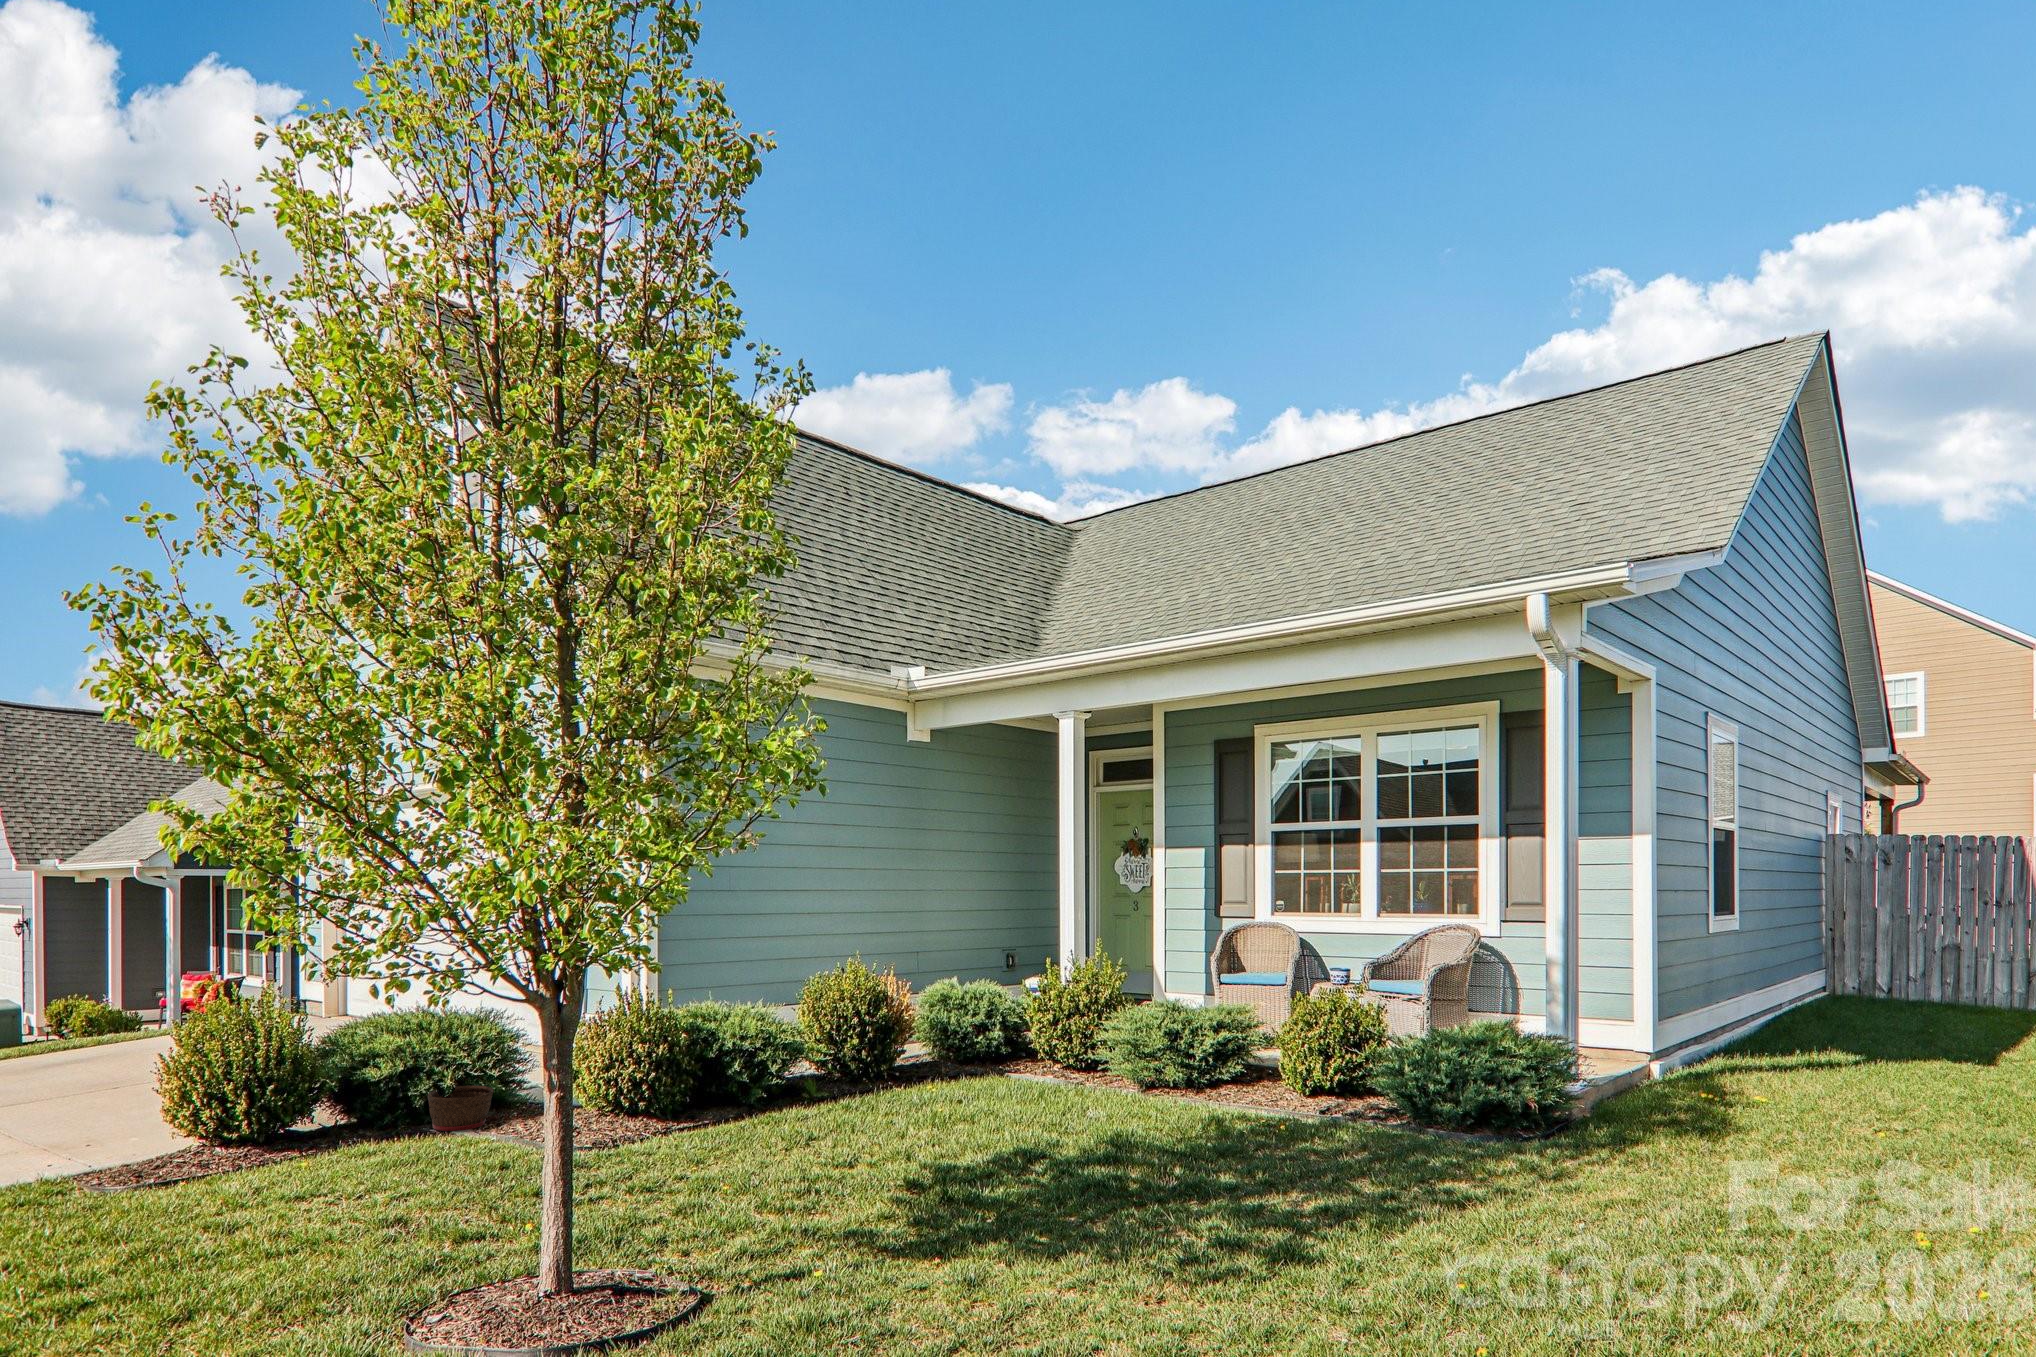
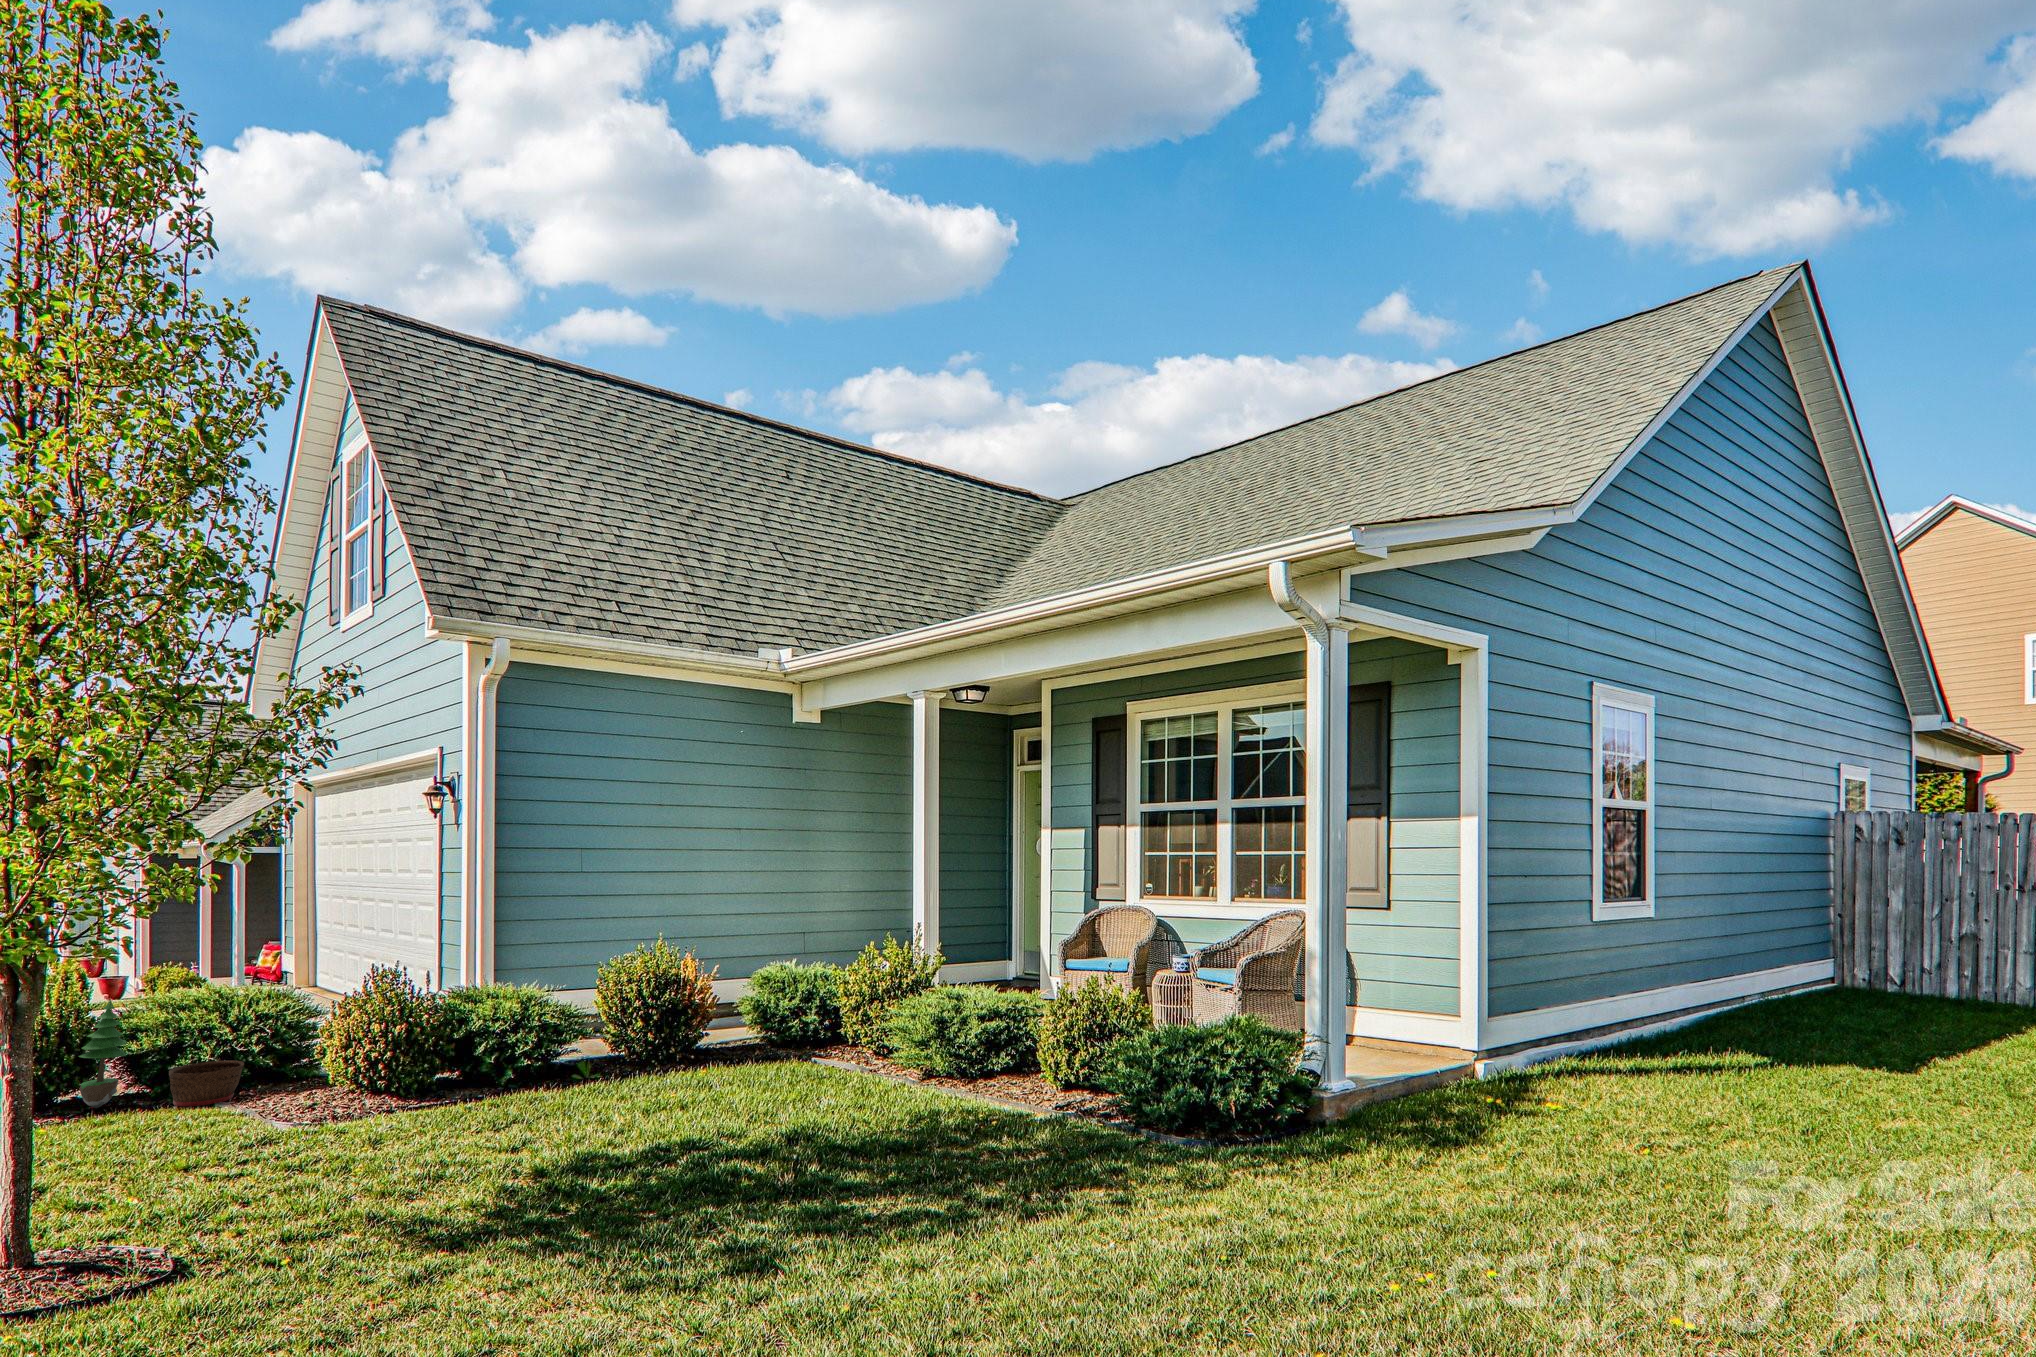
potted tree: none [341,1025,384,1135] -> present [79,1000,126,1108]

